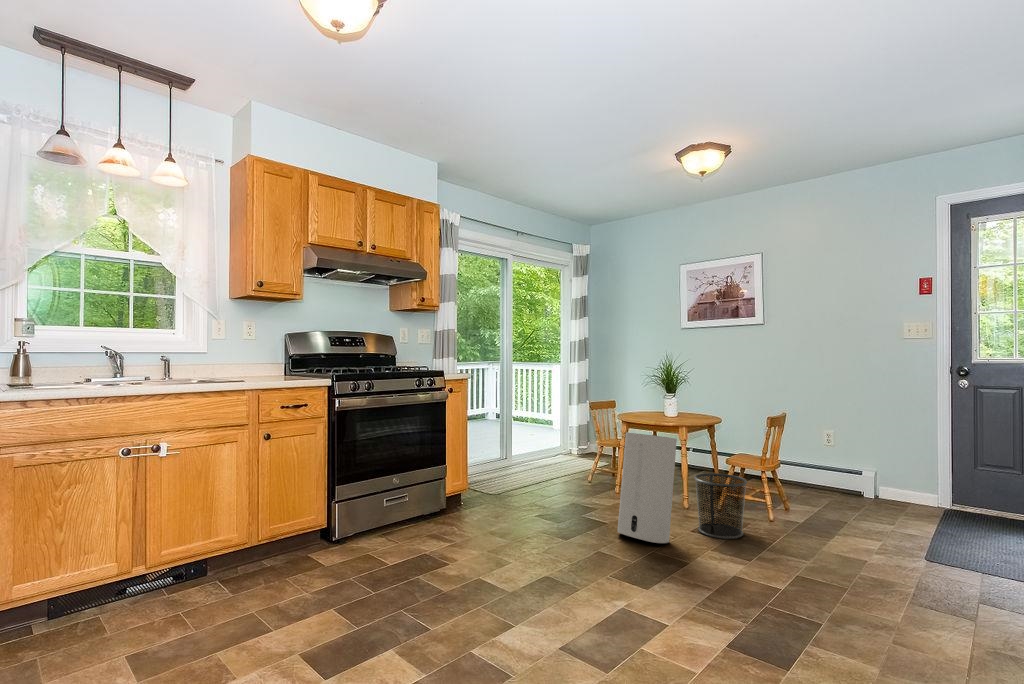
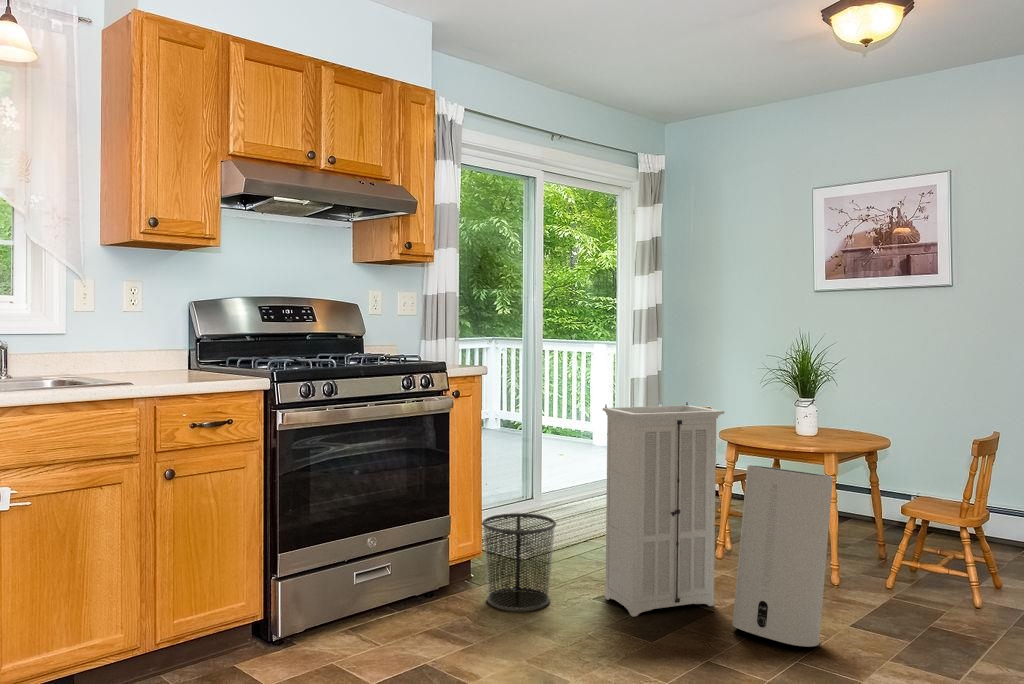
storage cabinet: none [540,395,614,527] -> present [603,402,724,617]
waste bin: present [694,473,747,539] -> present [482,513,556,611]

